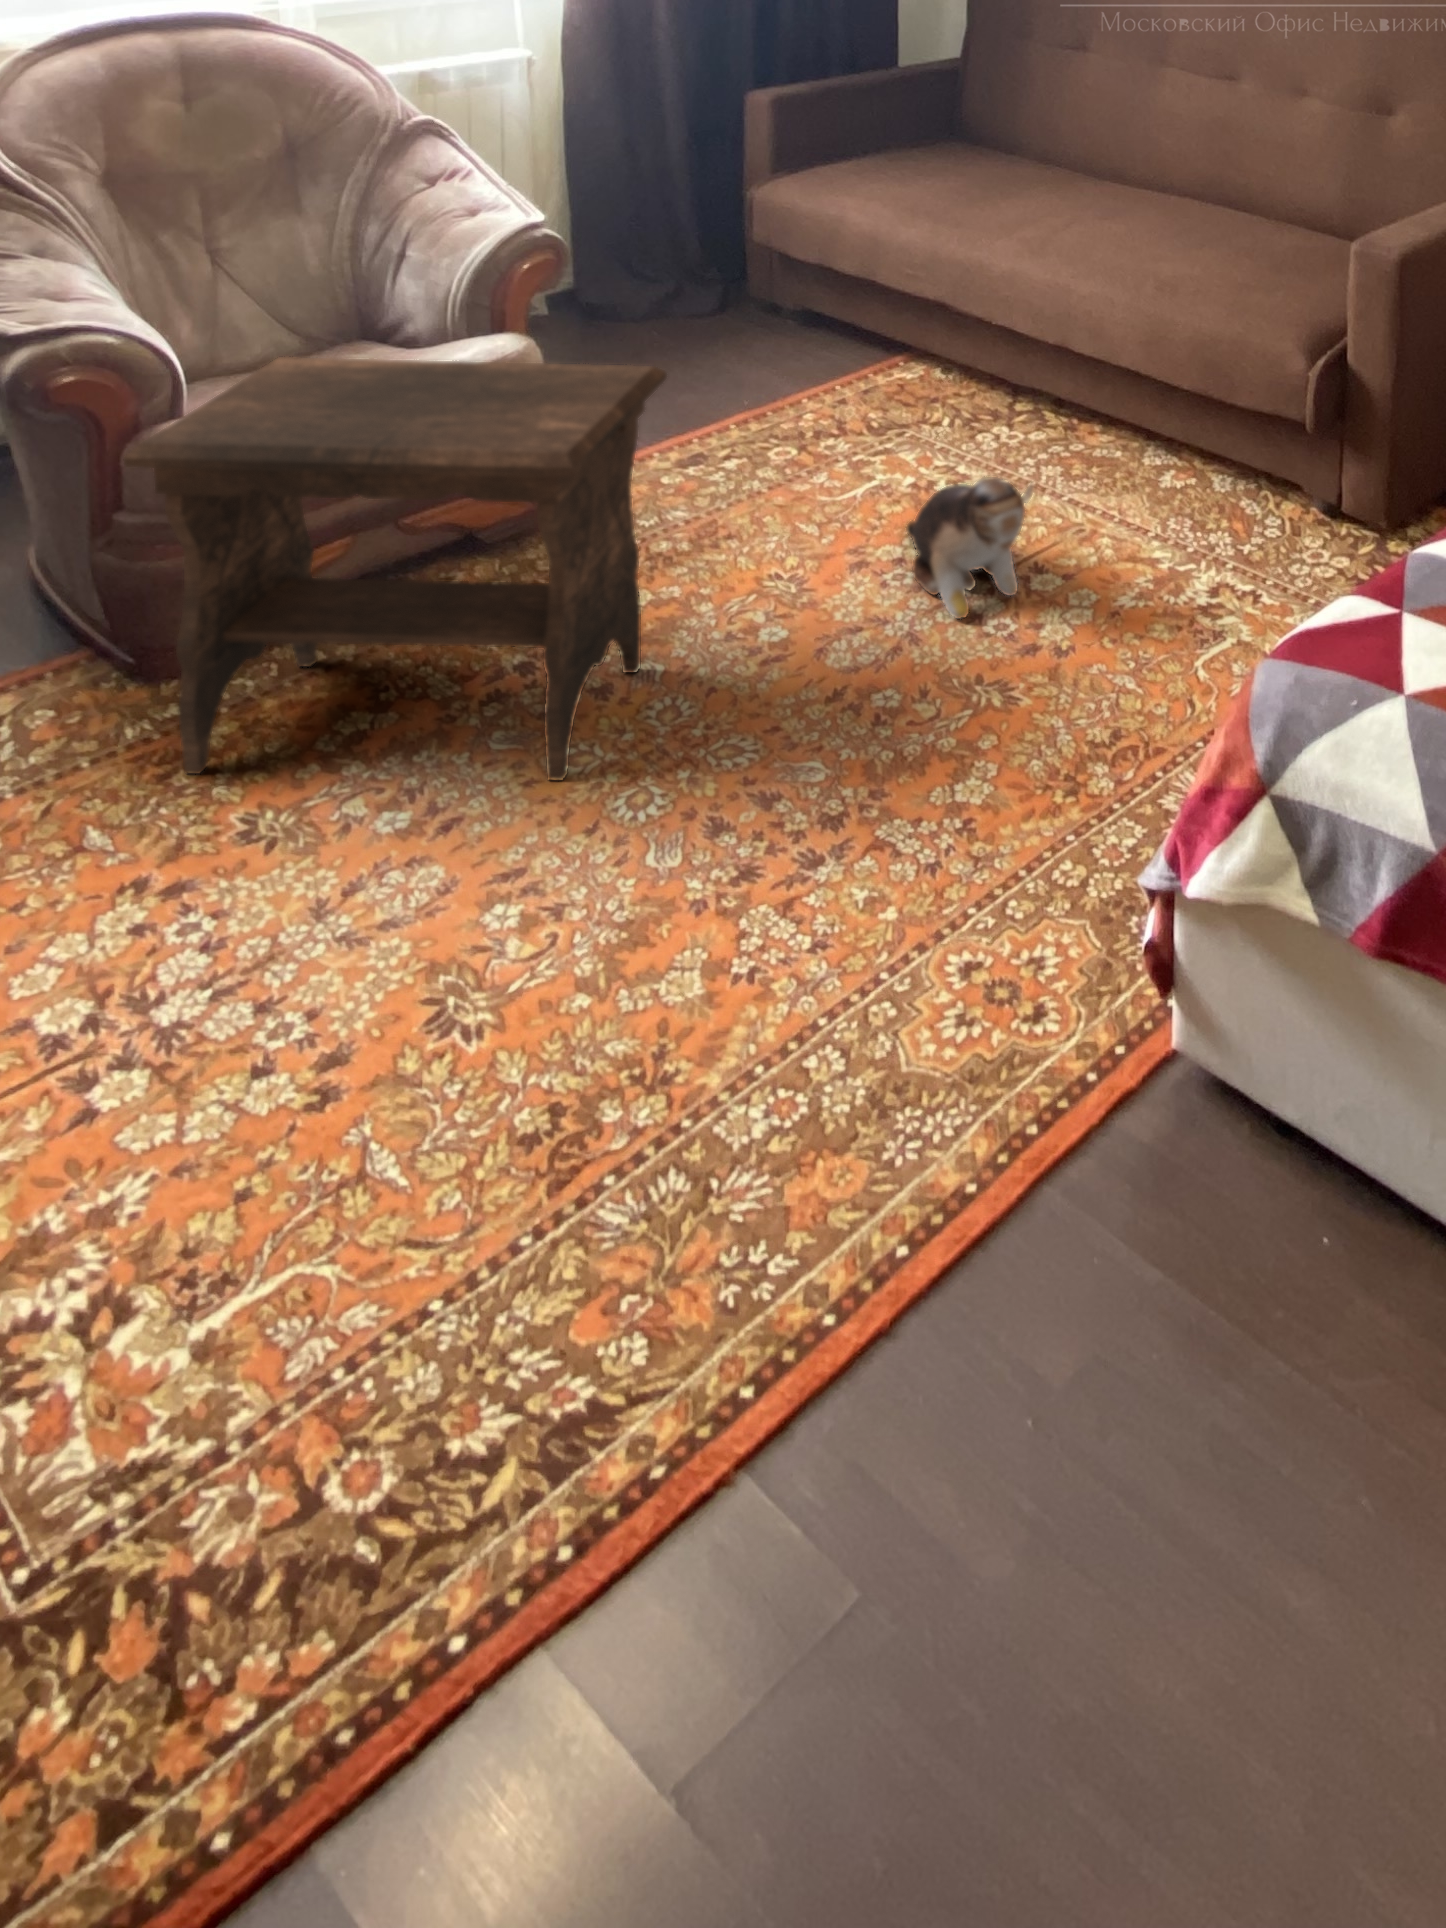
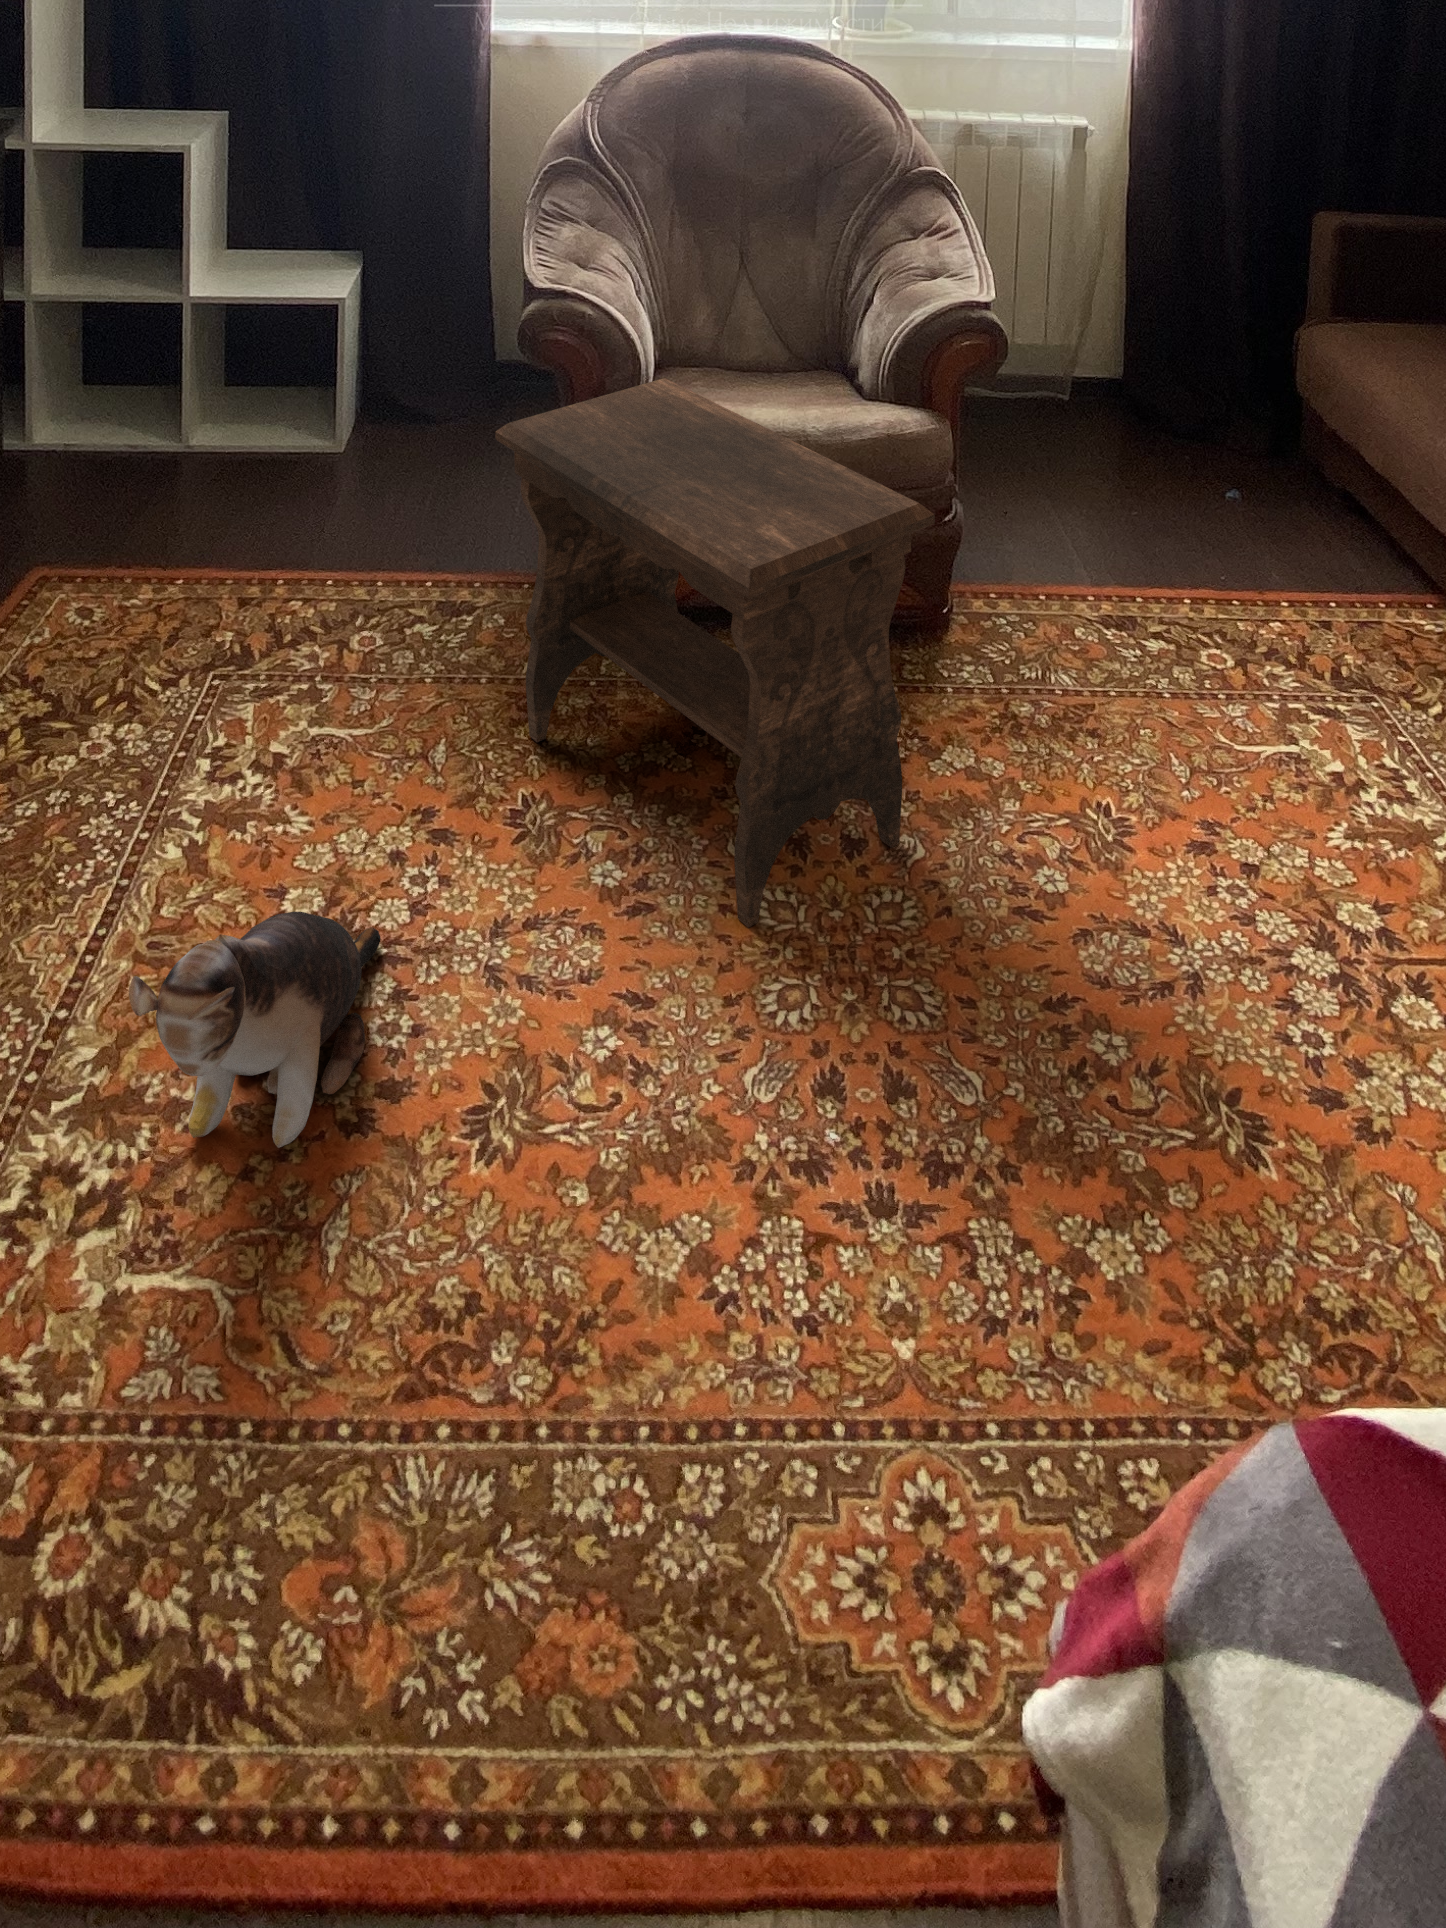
plush toy: present [906,477,1034,618] -> present [129,912,381,1148]

